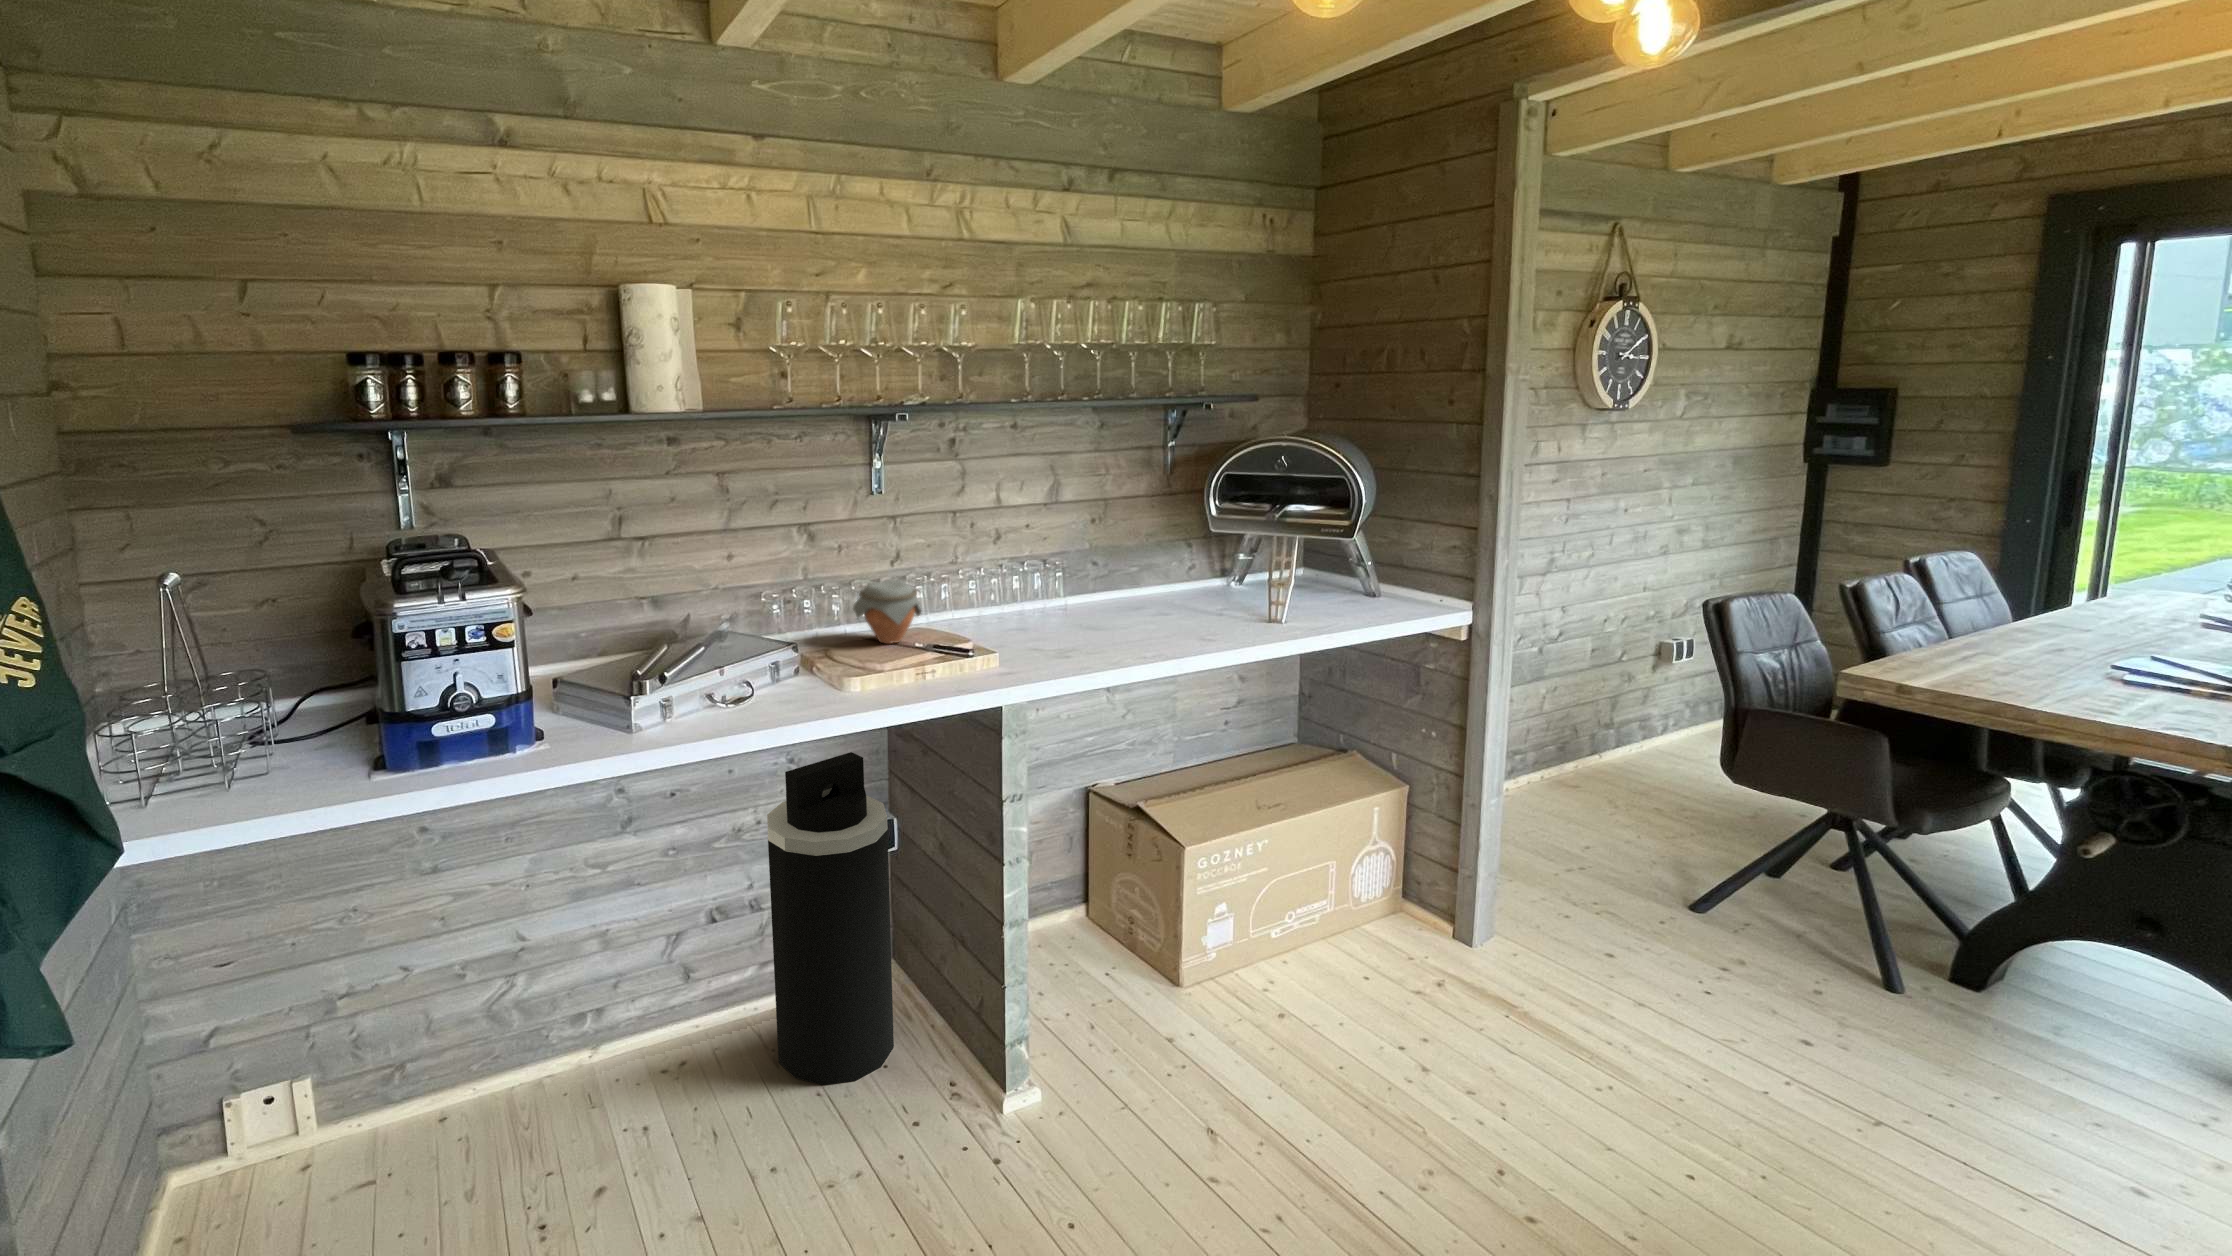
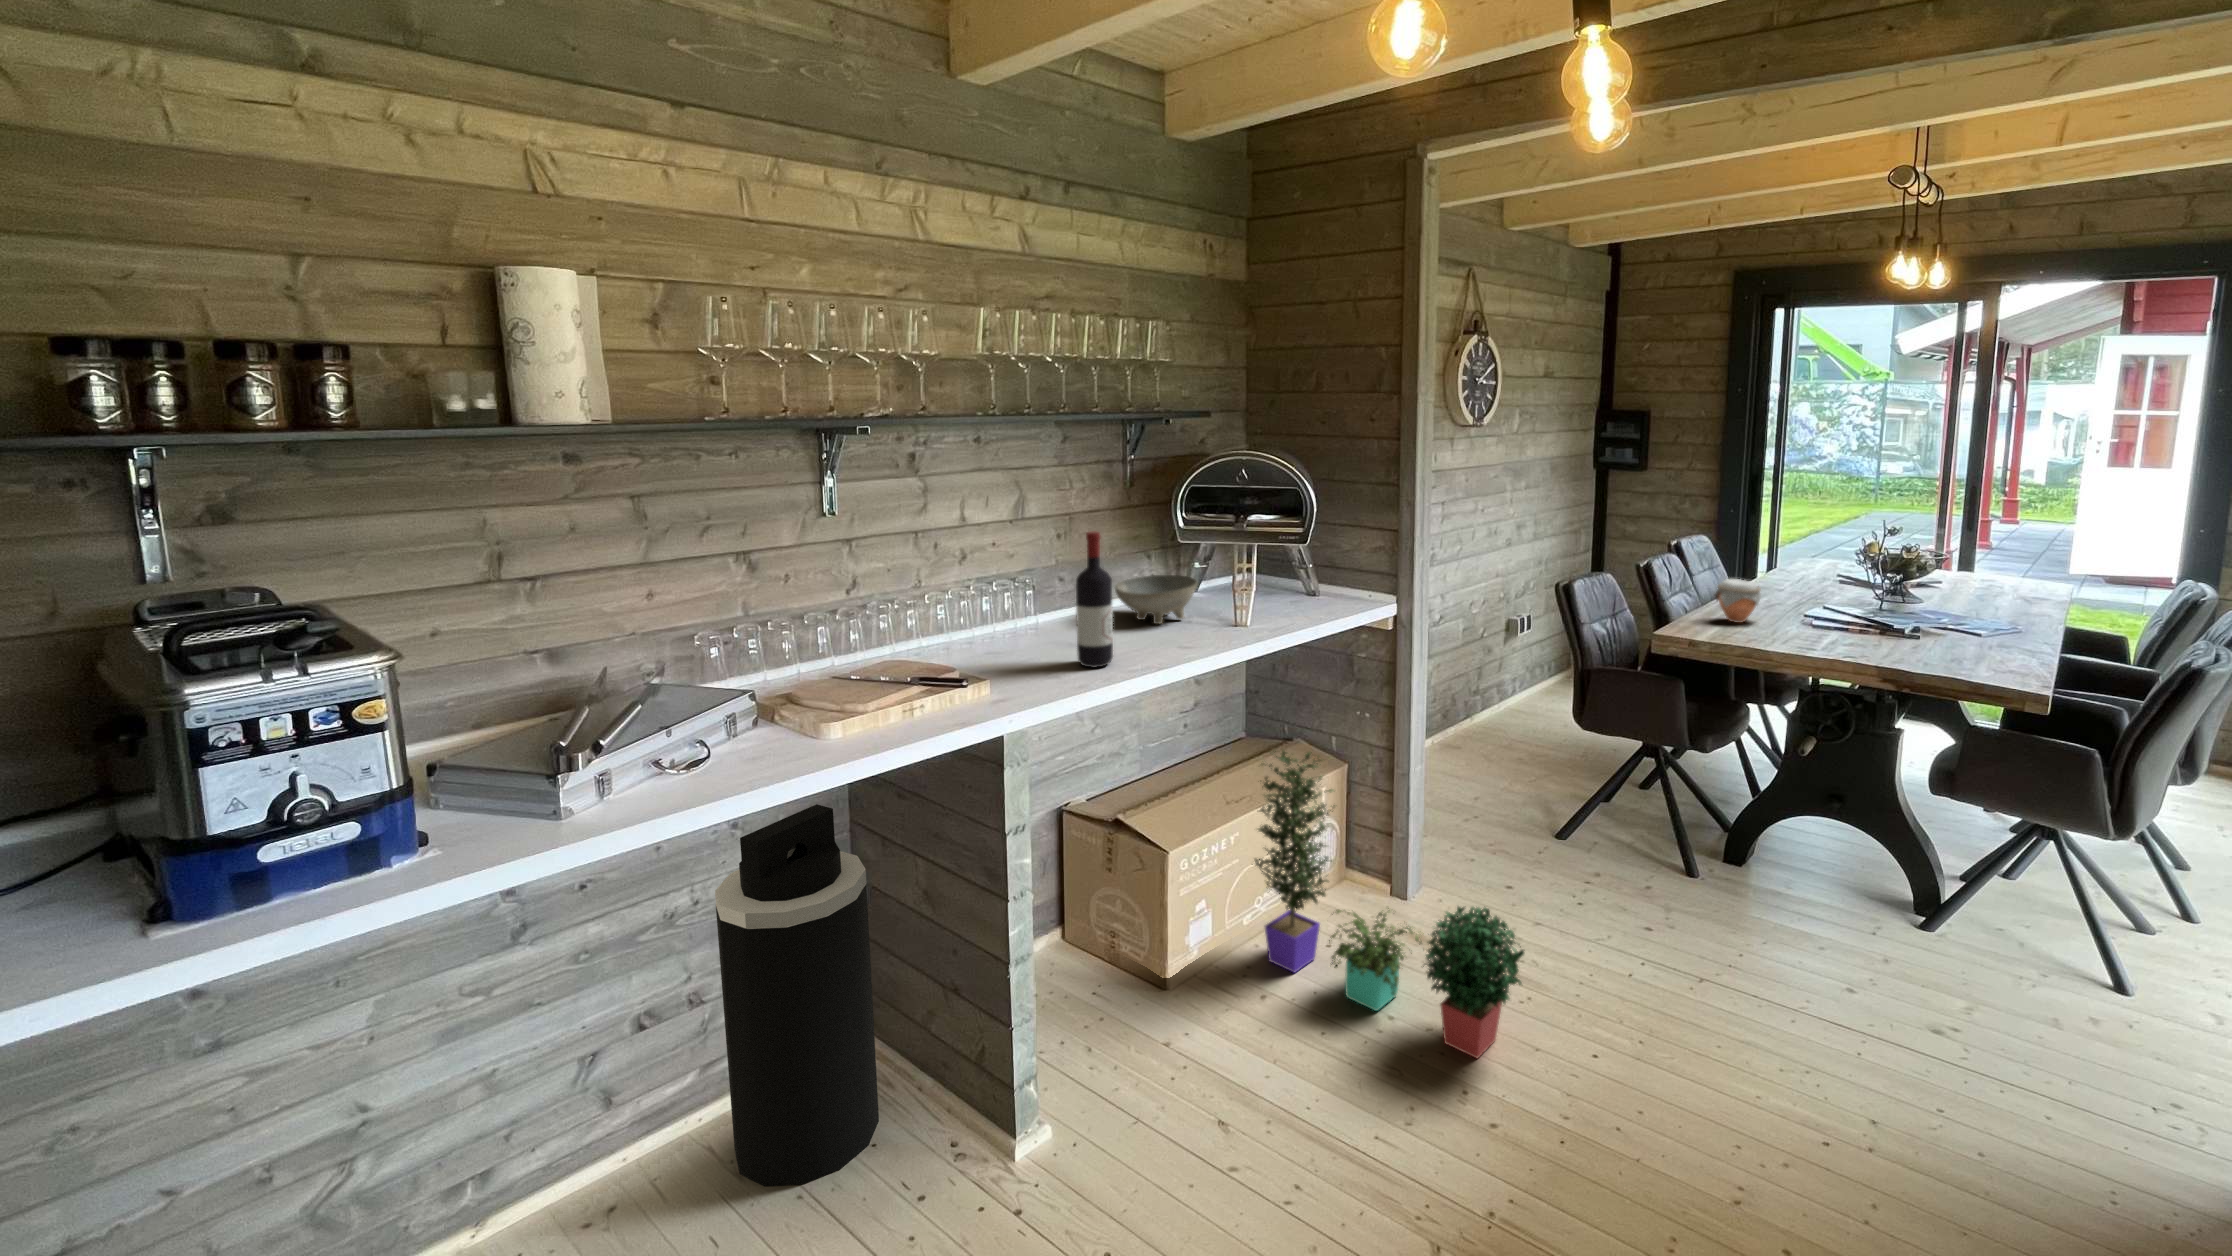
wine bottle: none [1088,516,1124,652] -> present [1076,531,1113,668]
bowl: none [1143,564,1231,614] -> present [1115,575,1197,624]
jar: present [853,580,921,644] -> present [1715,579,1761,623]
potted plant: none [1277,757,1597,1145] -> present [1252,751,1524,1058]

